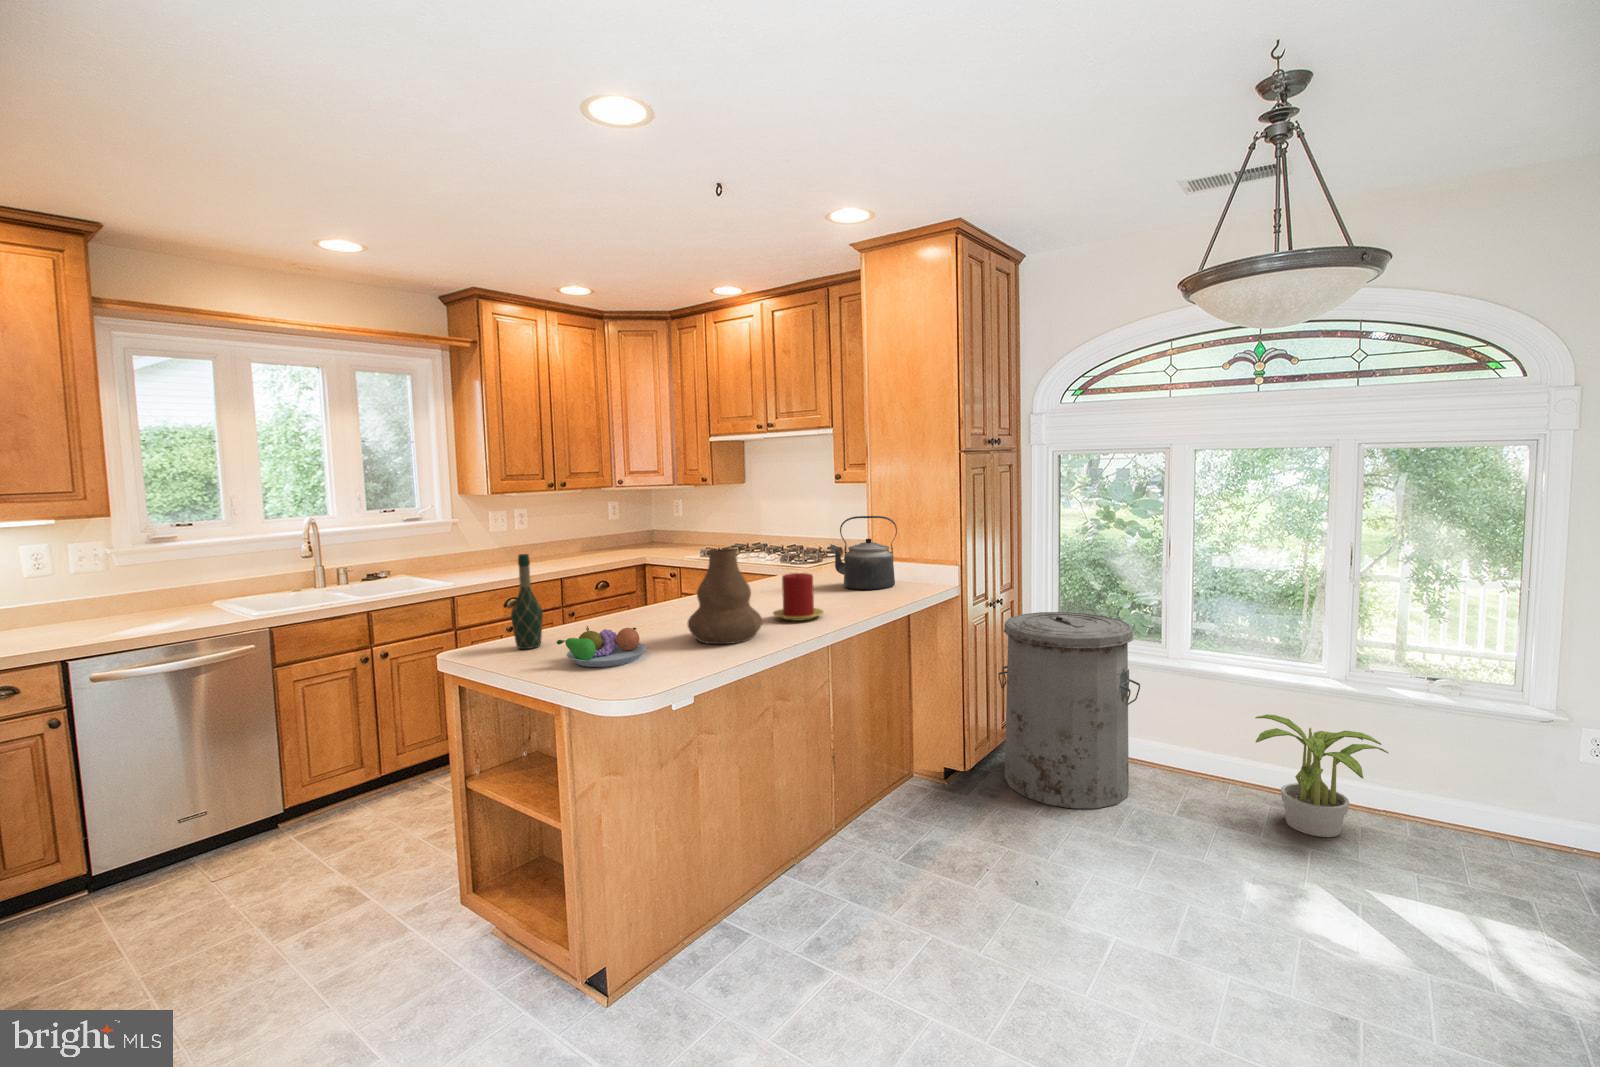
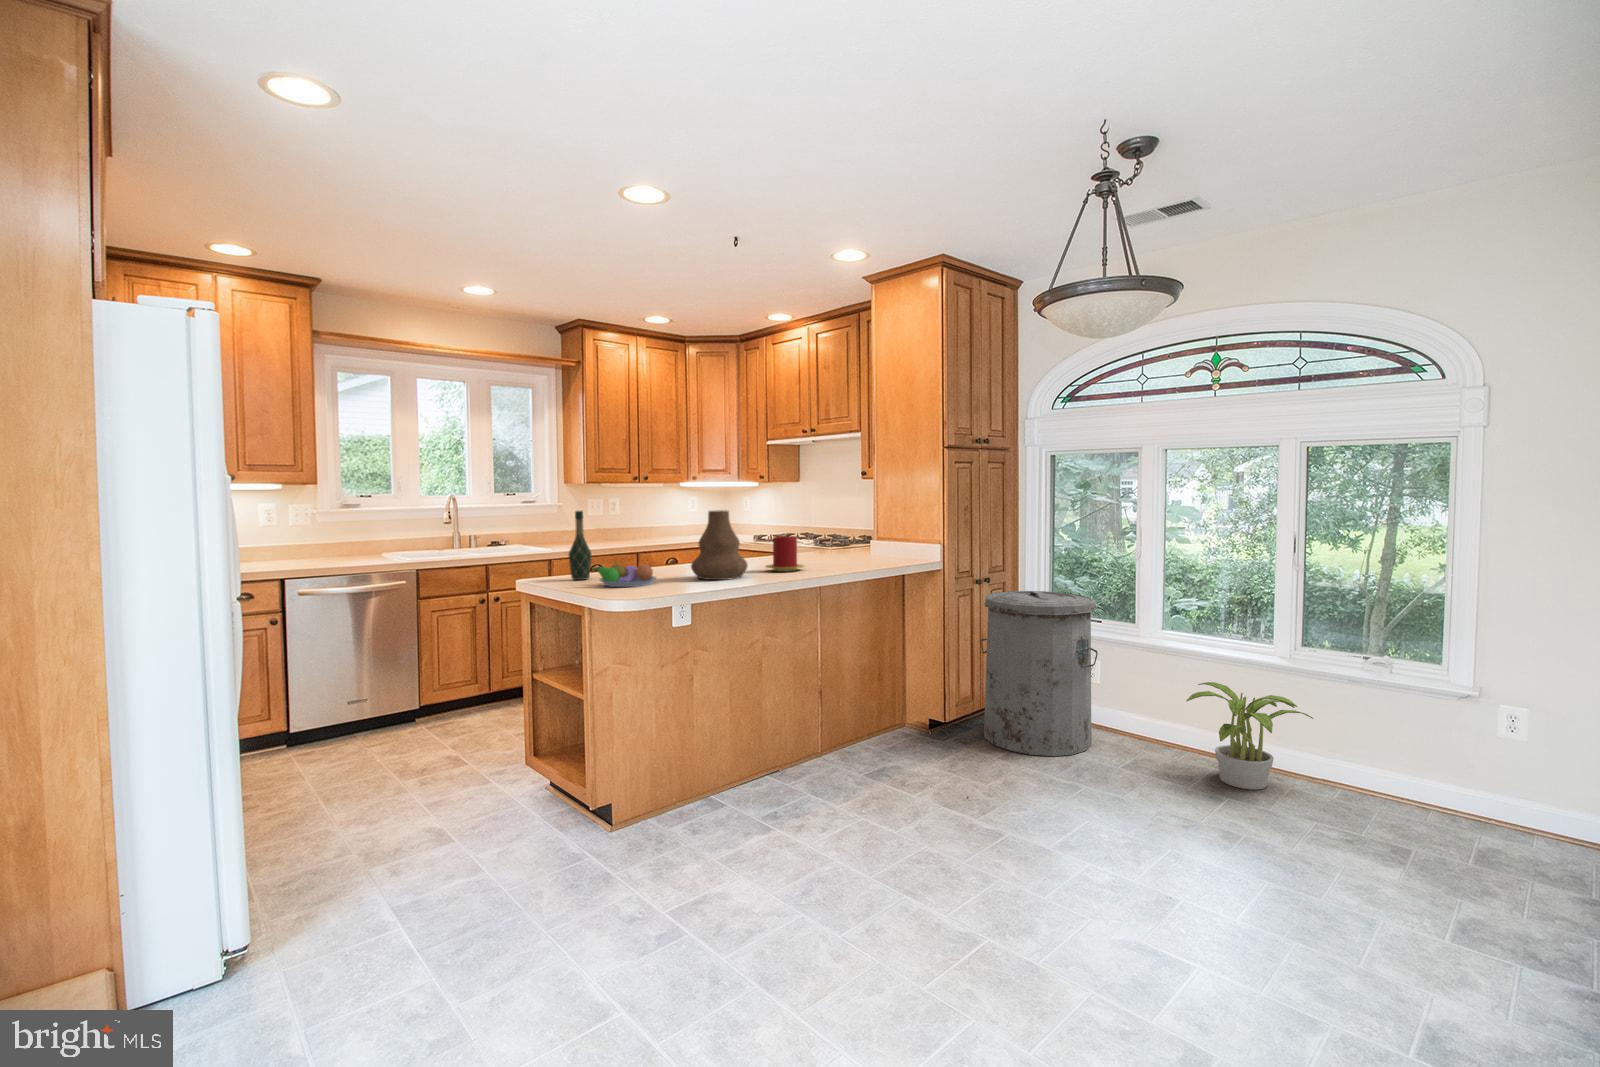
kettle: present [830,516,897,590] -> none [833,499,888,559]

